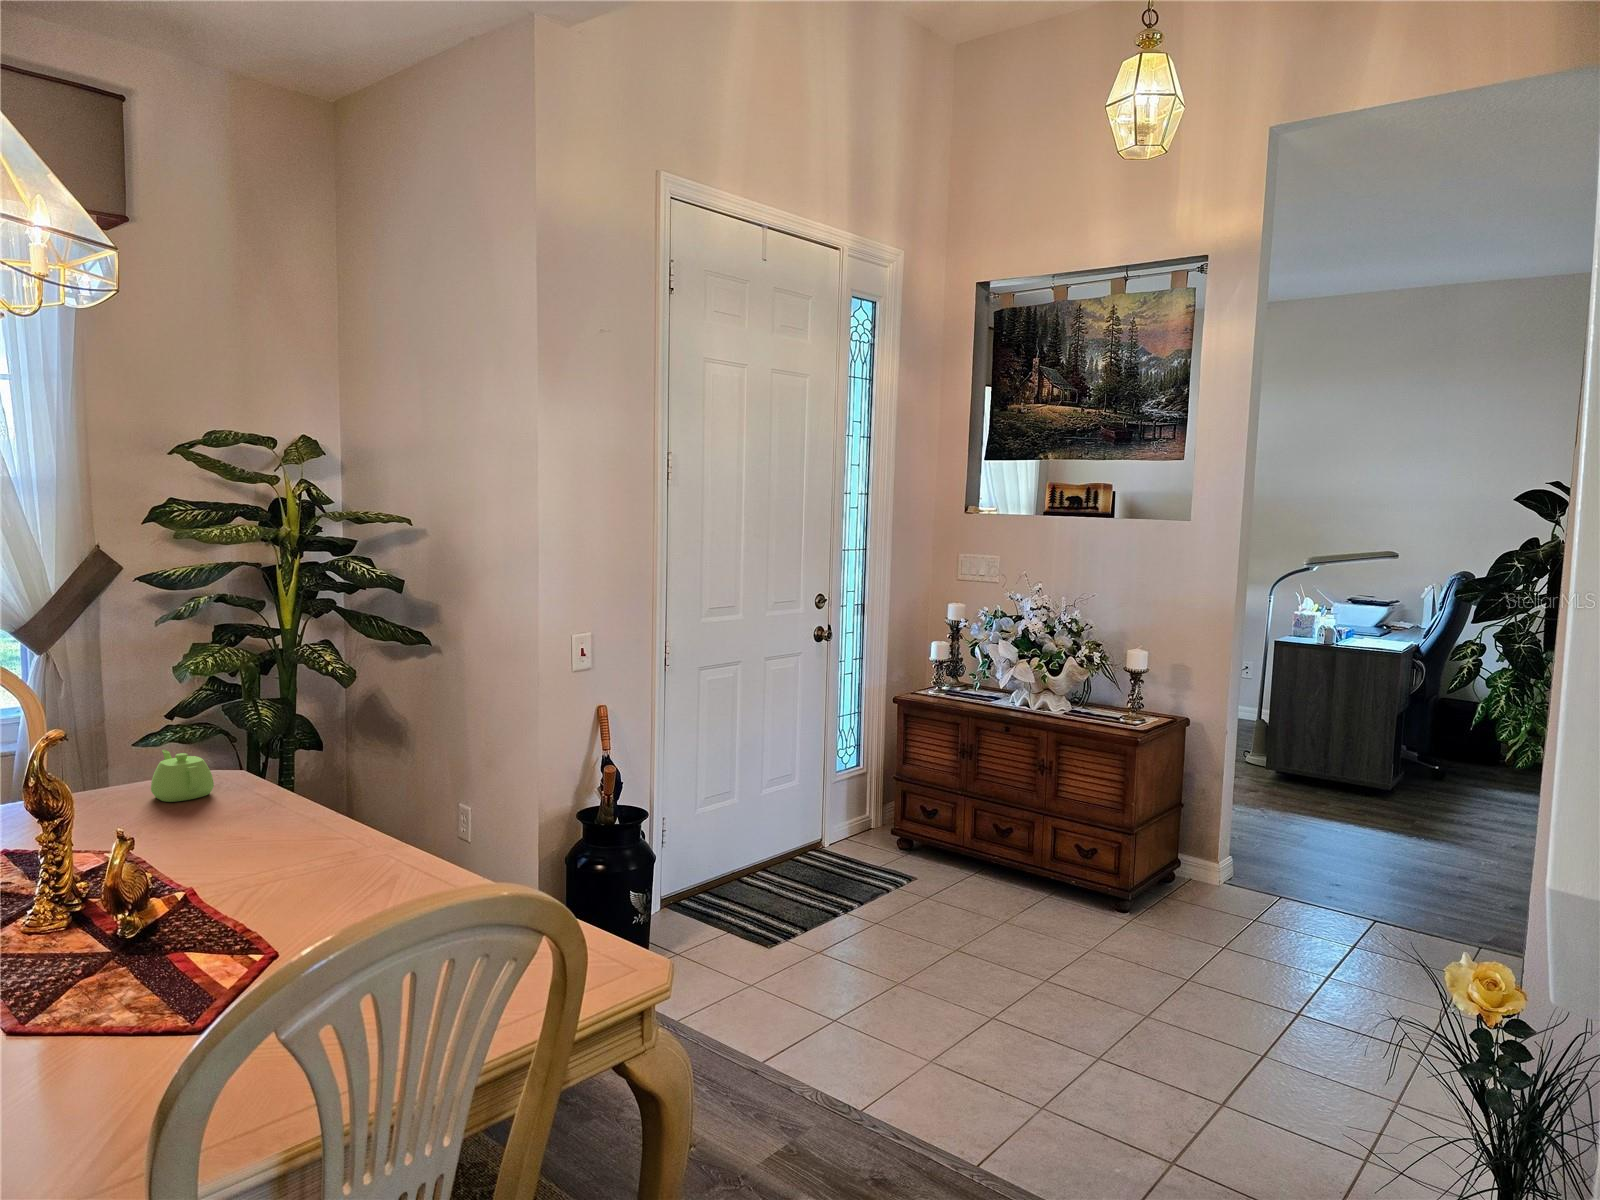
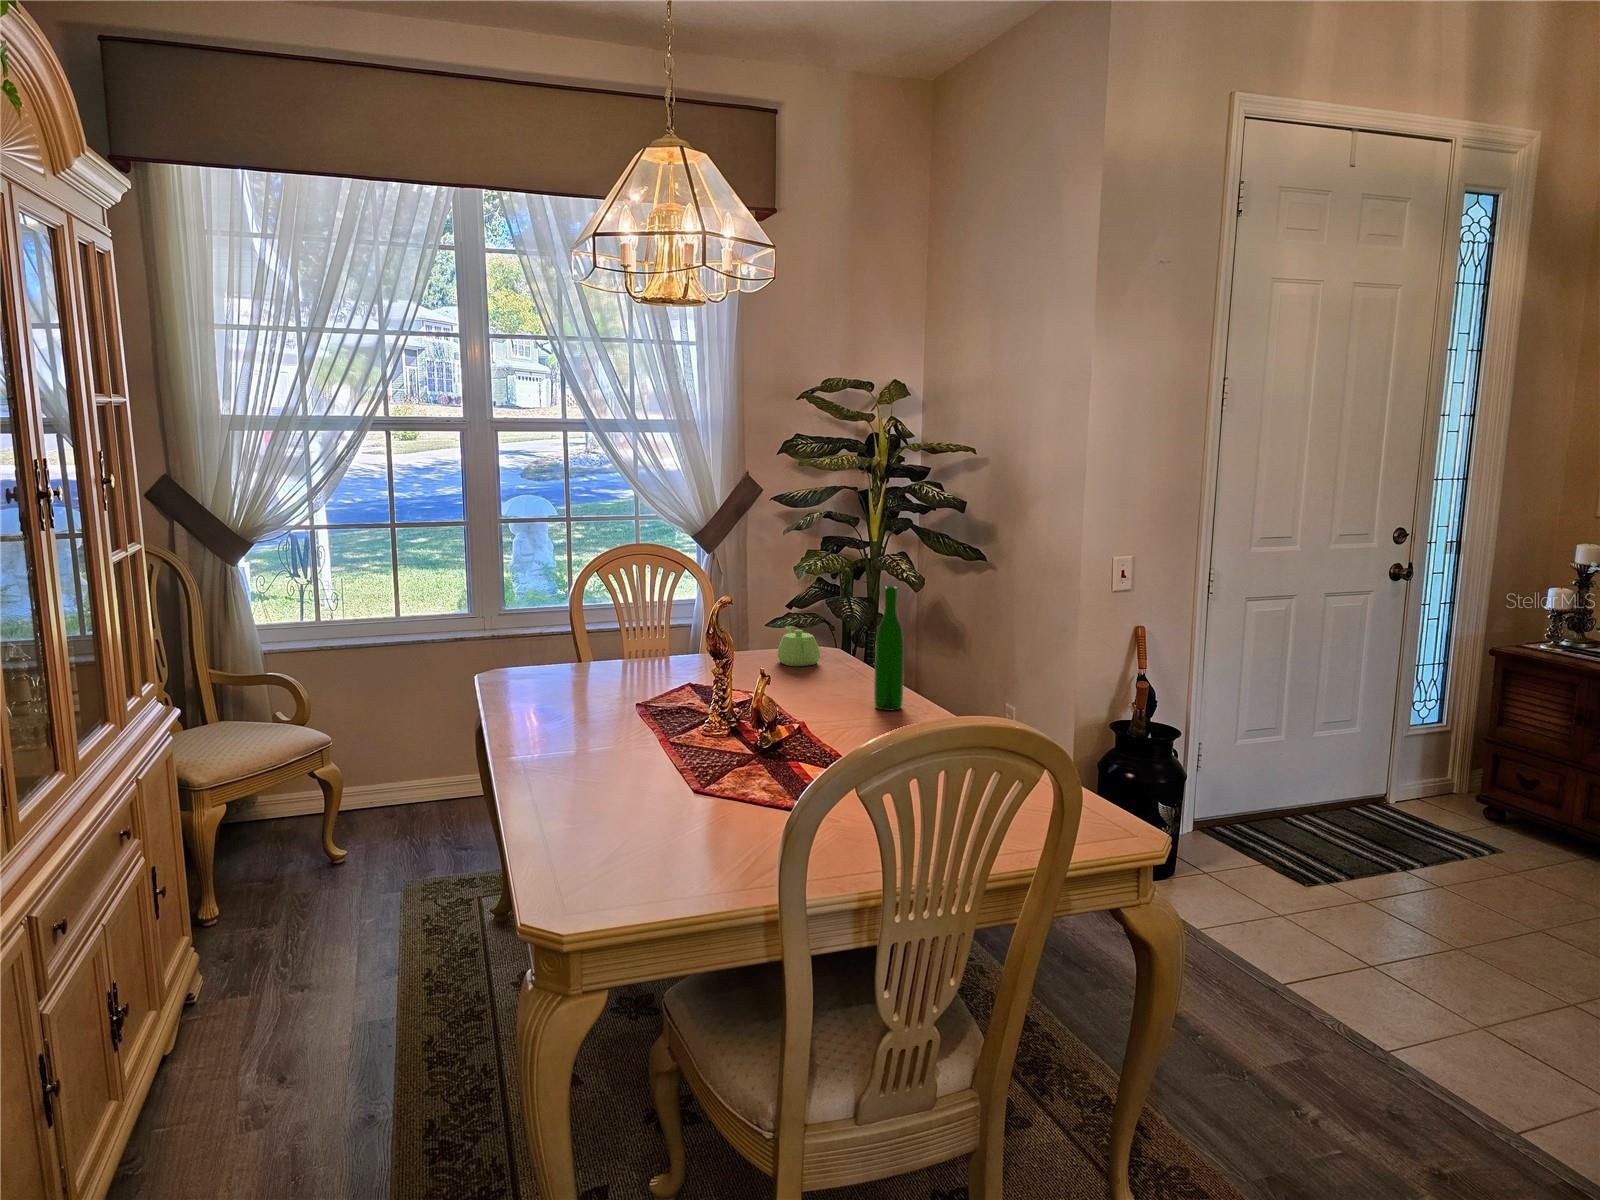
wine bottle: none [291,697,330,851] -> present [874,587,904,711]

